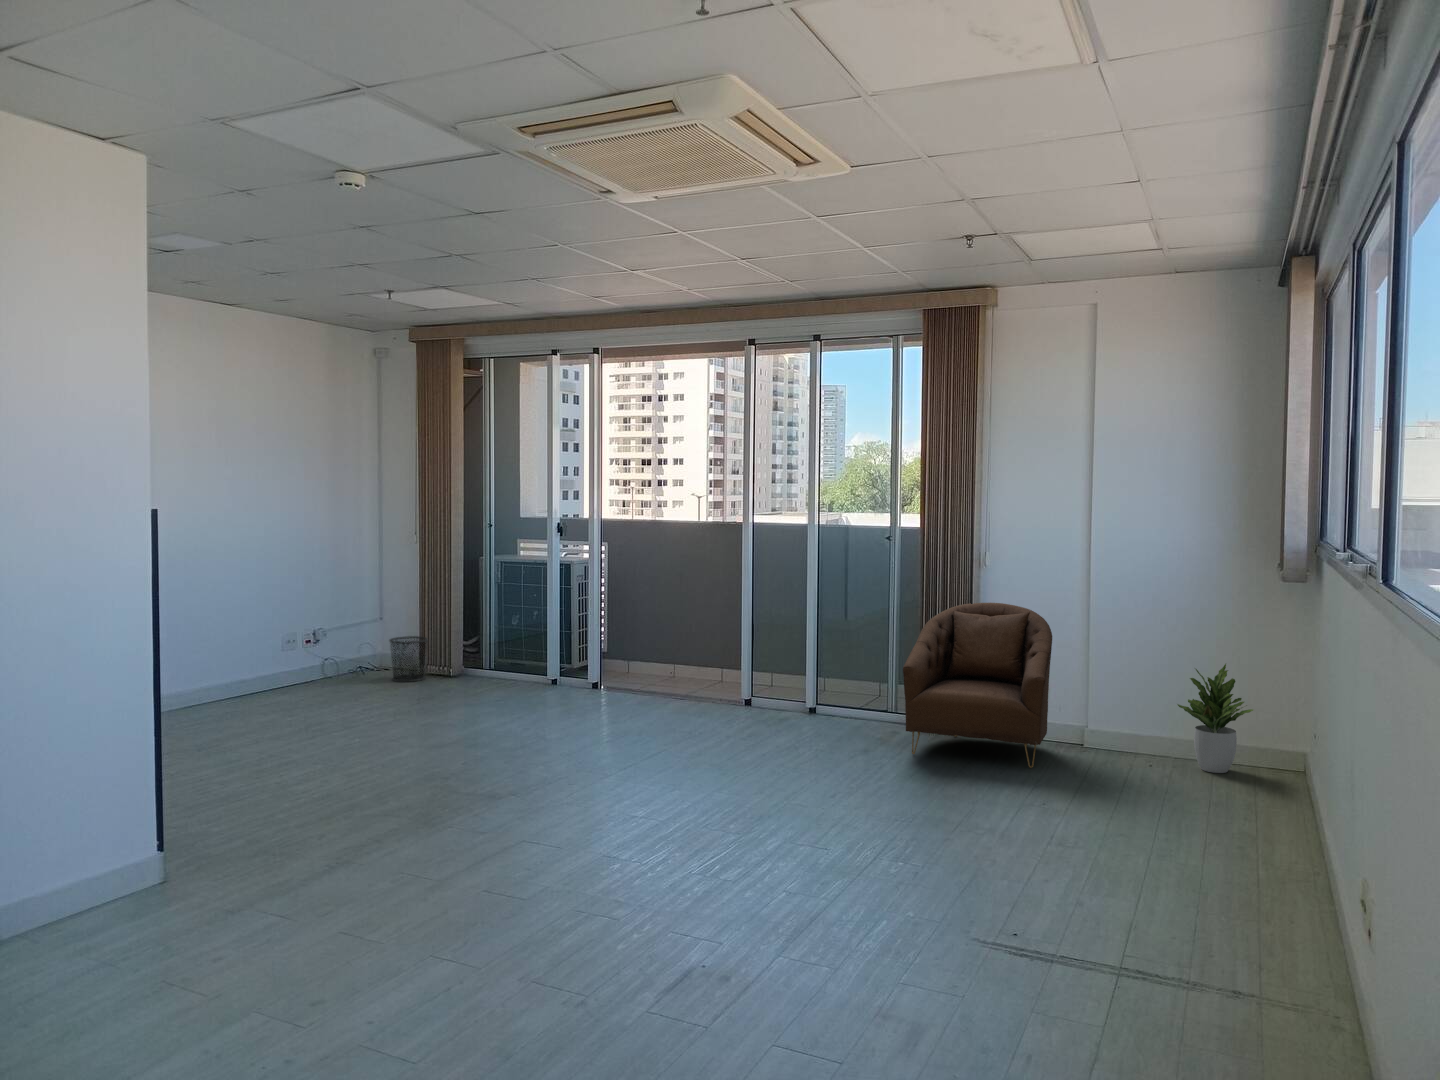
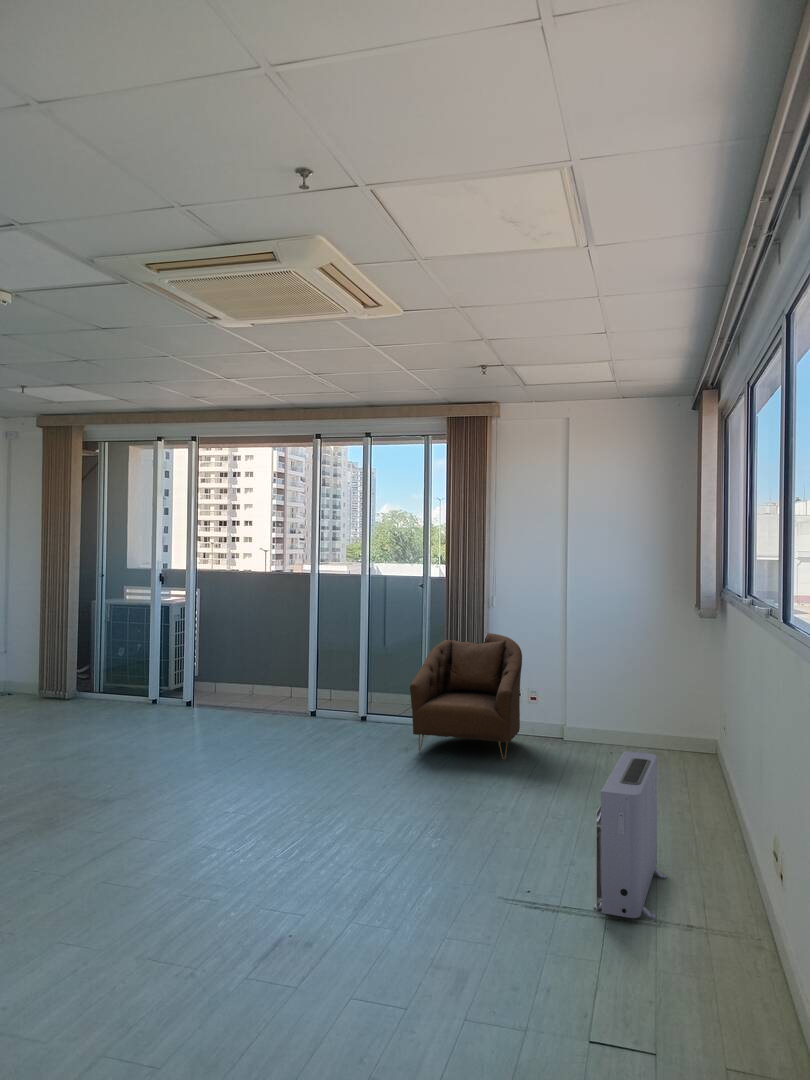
waste bin: present [389,636,428,682] -> none [19,666,52,704]
potted plant: present [1177,664,1253,773] -> none [612,675,666,758]
air purifier: none [1240,752,1338,988] -> present [594,751,667,919]

